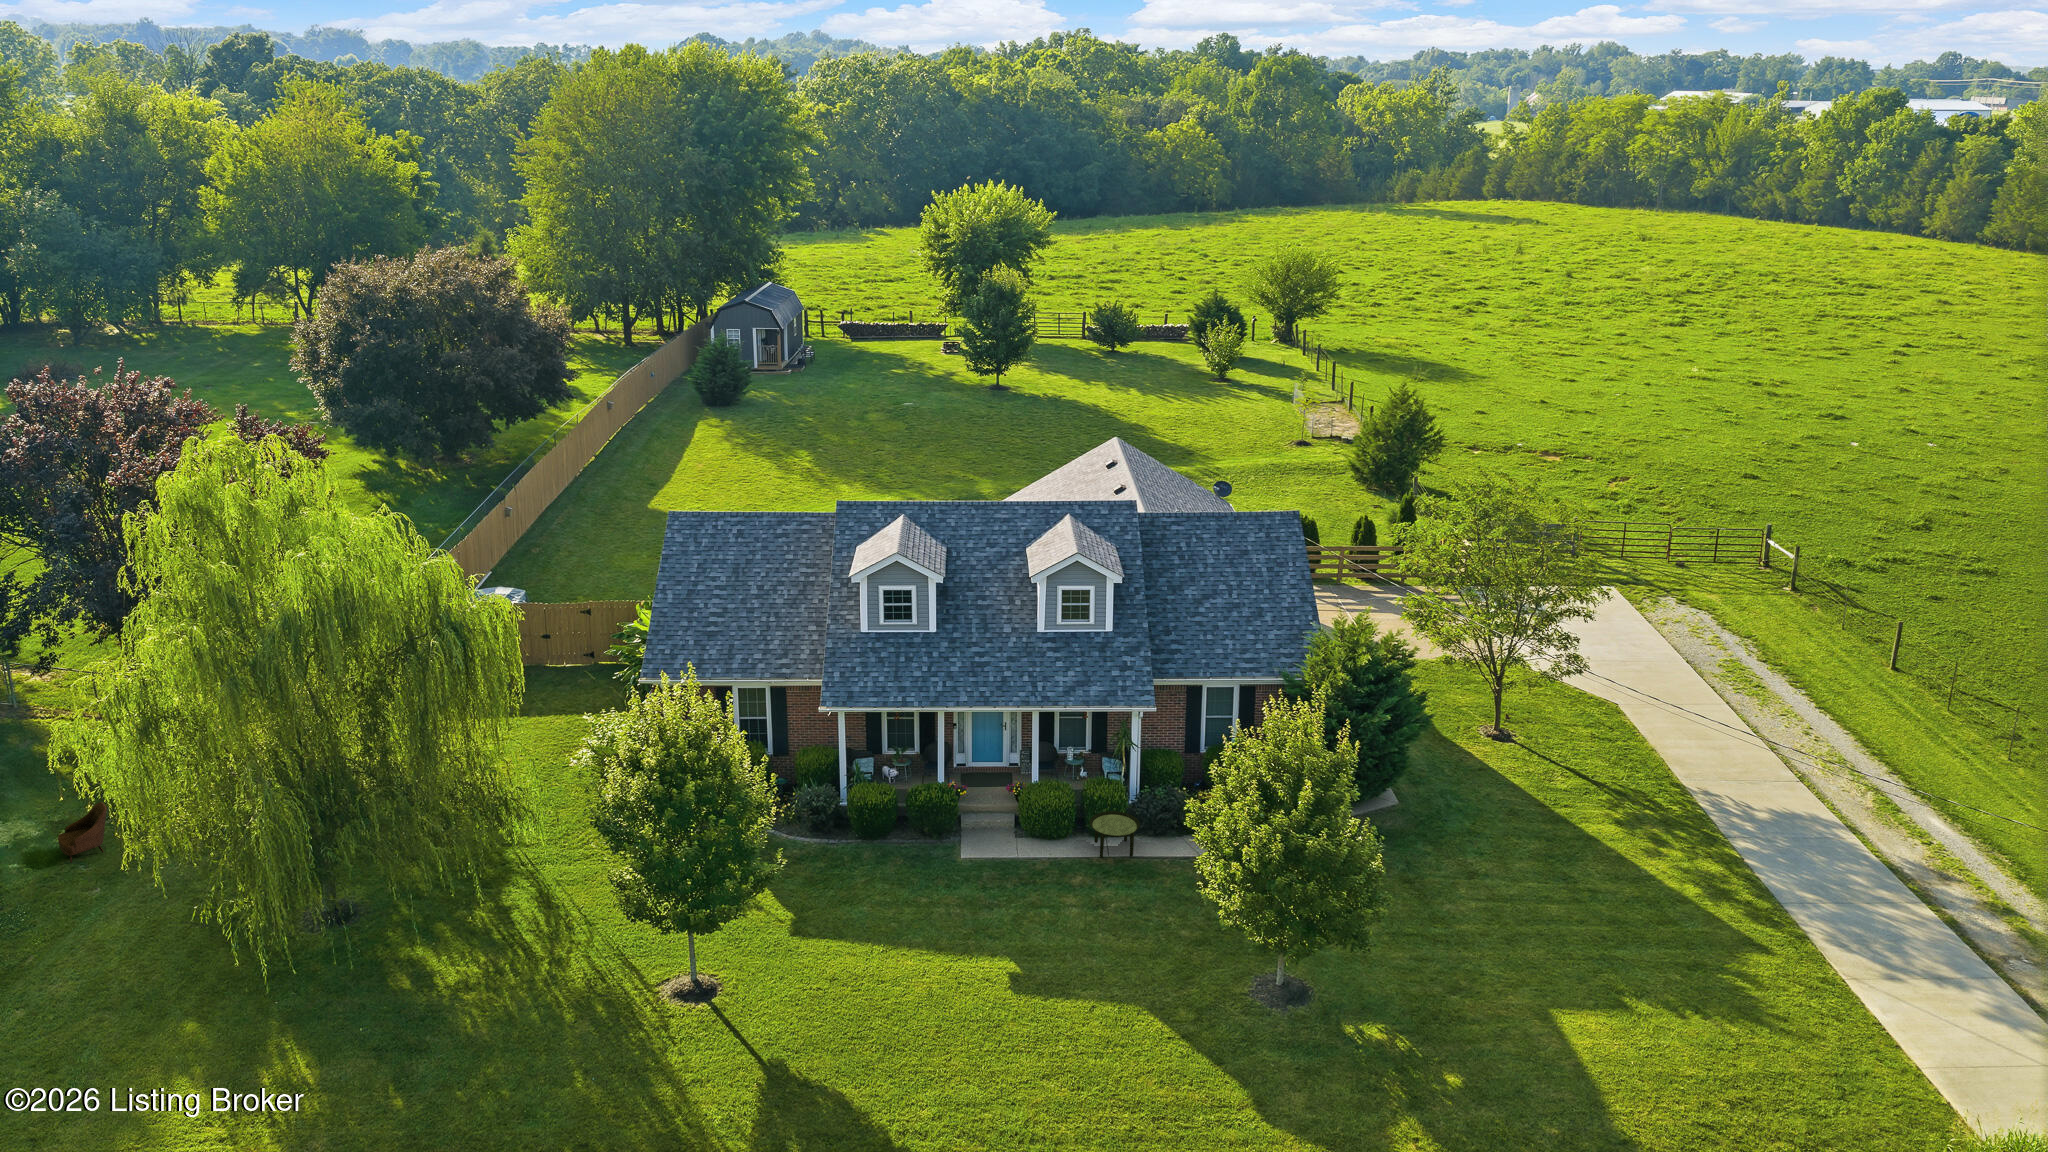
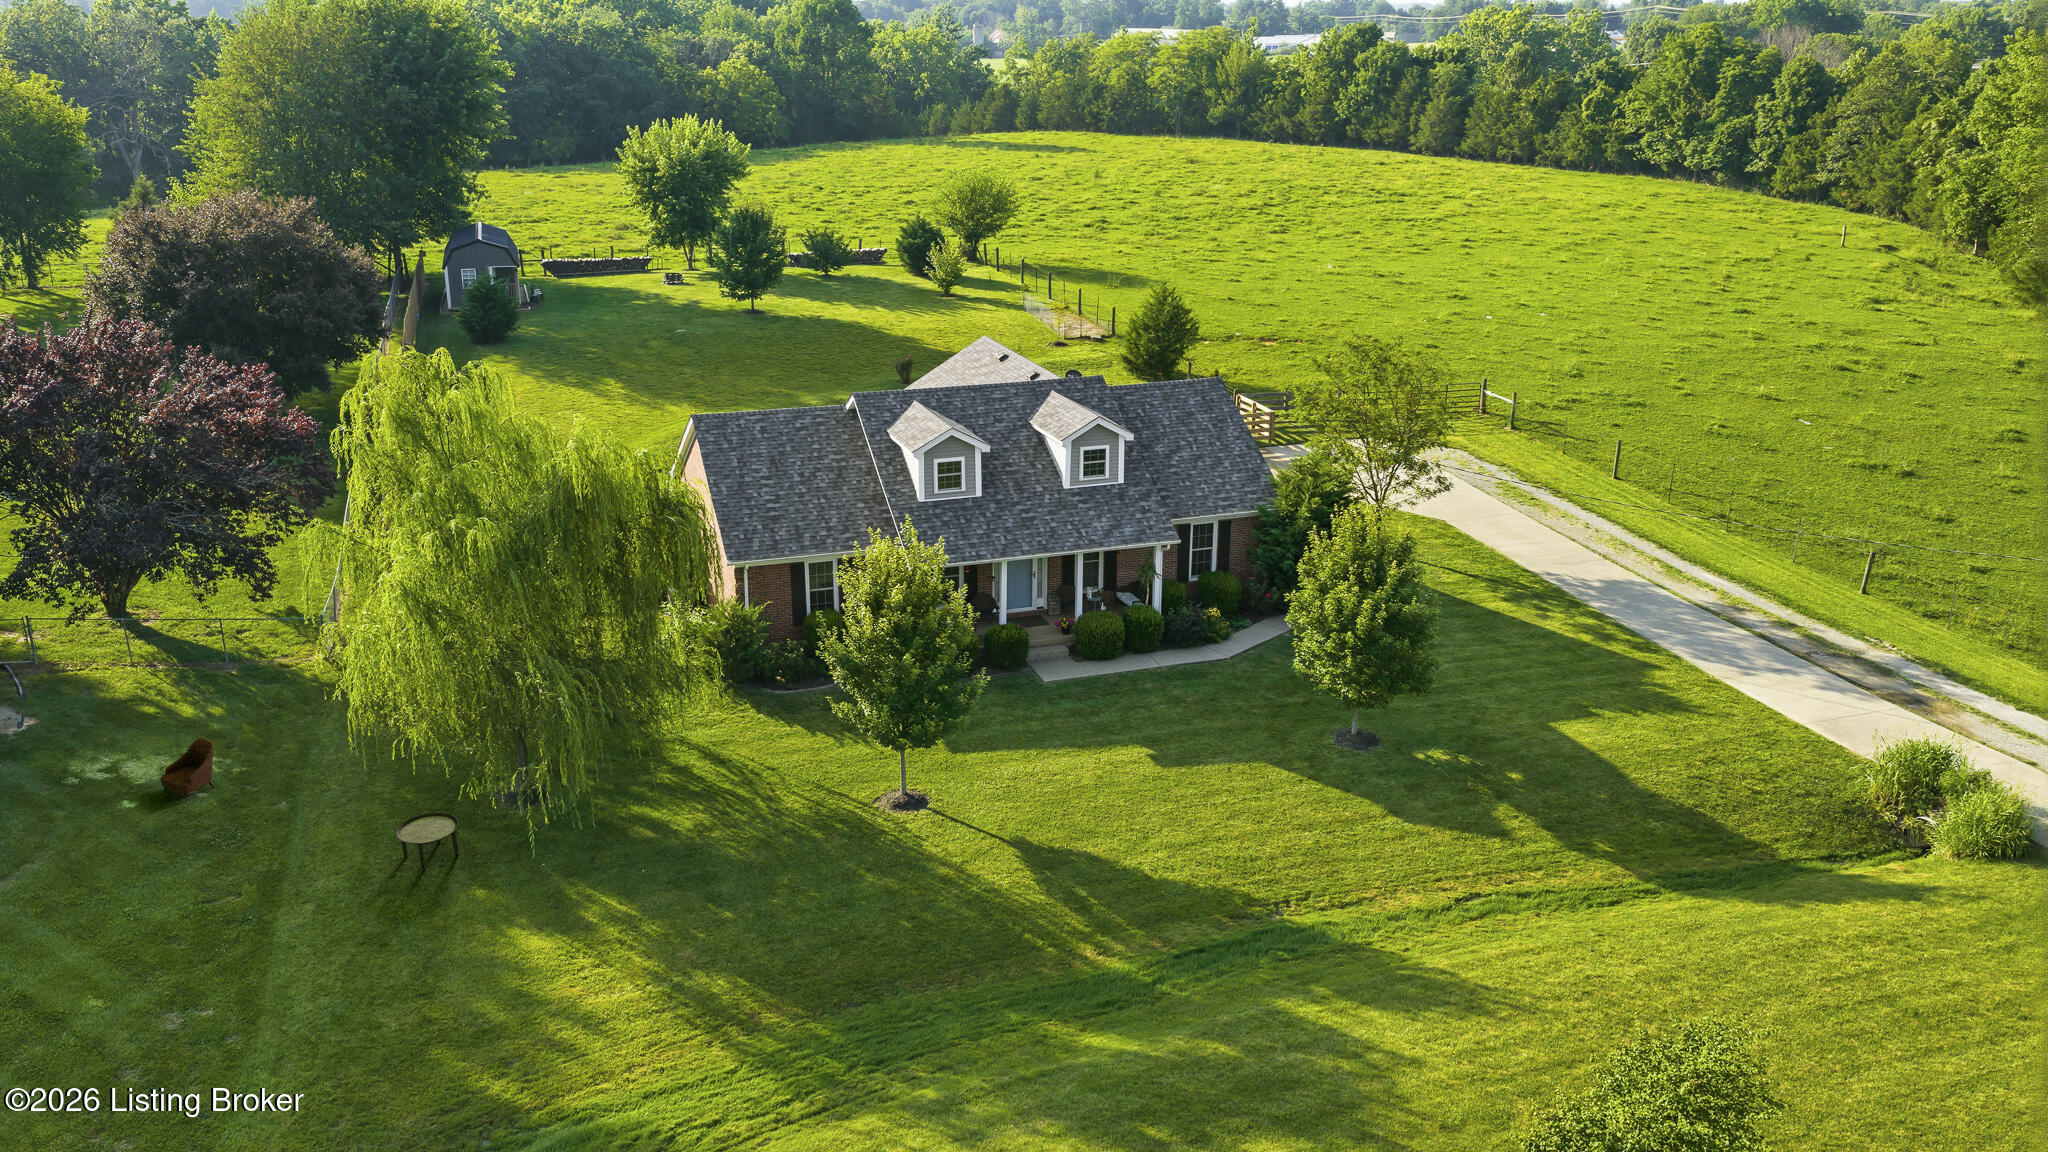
round table: present [1090,811,1140,858] -> present [396,812,459,871]

